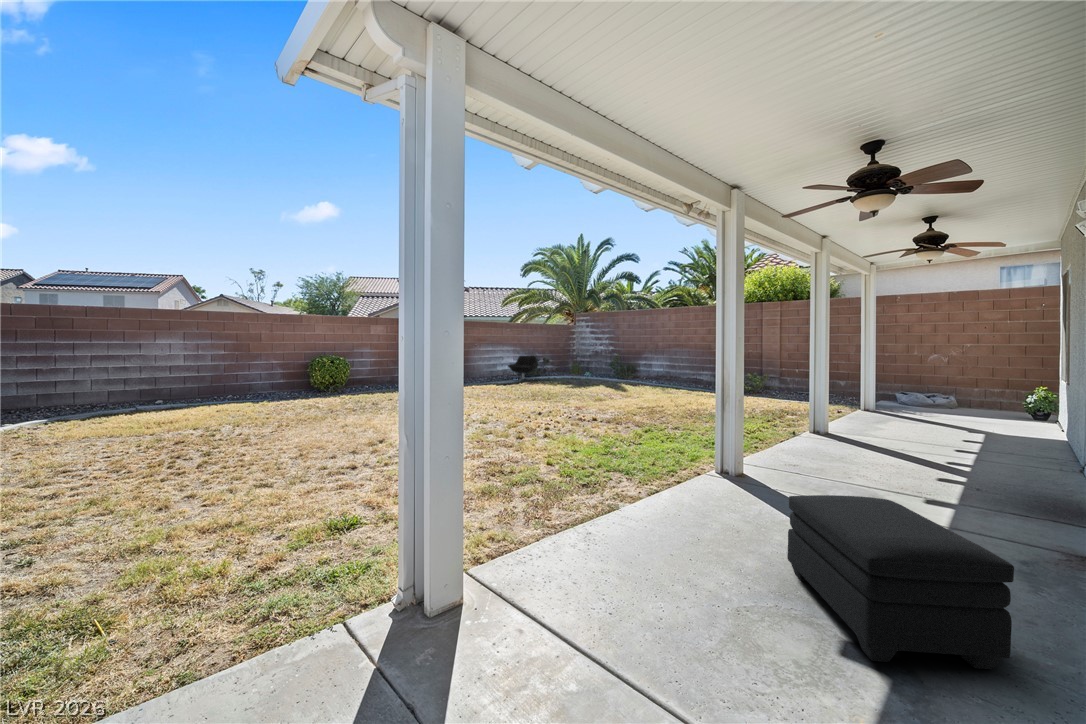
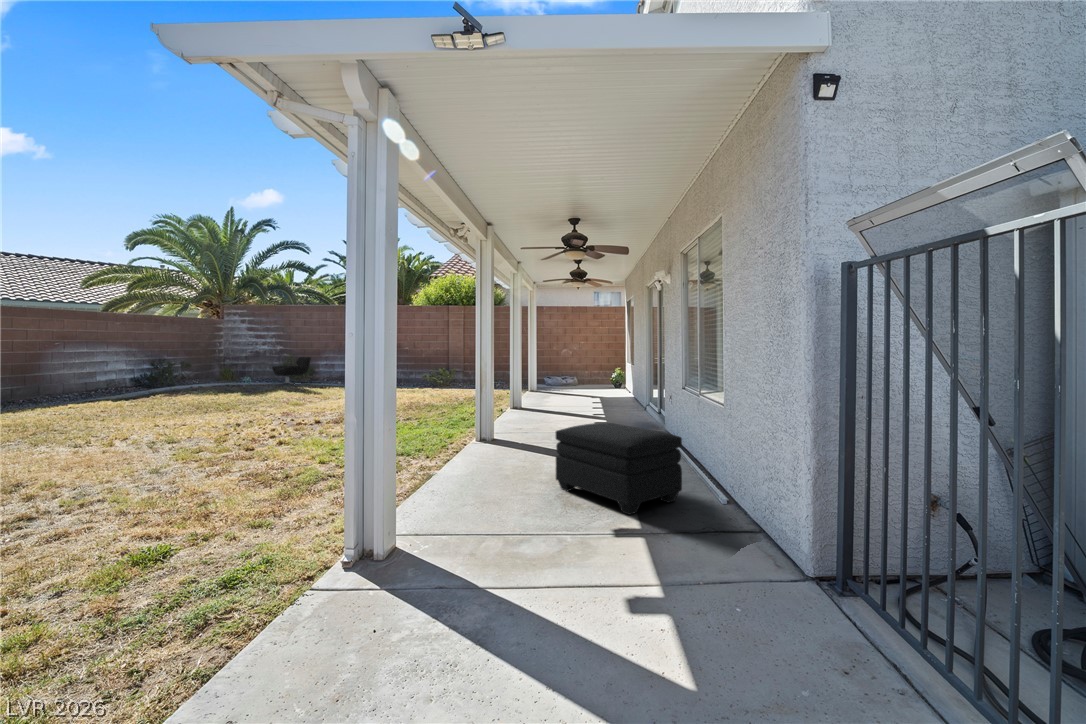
lounge chair: present [508,356,538,379] -> present [272,357,311,384]

